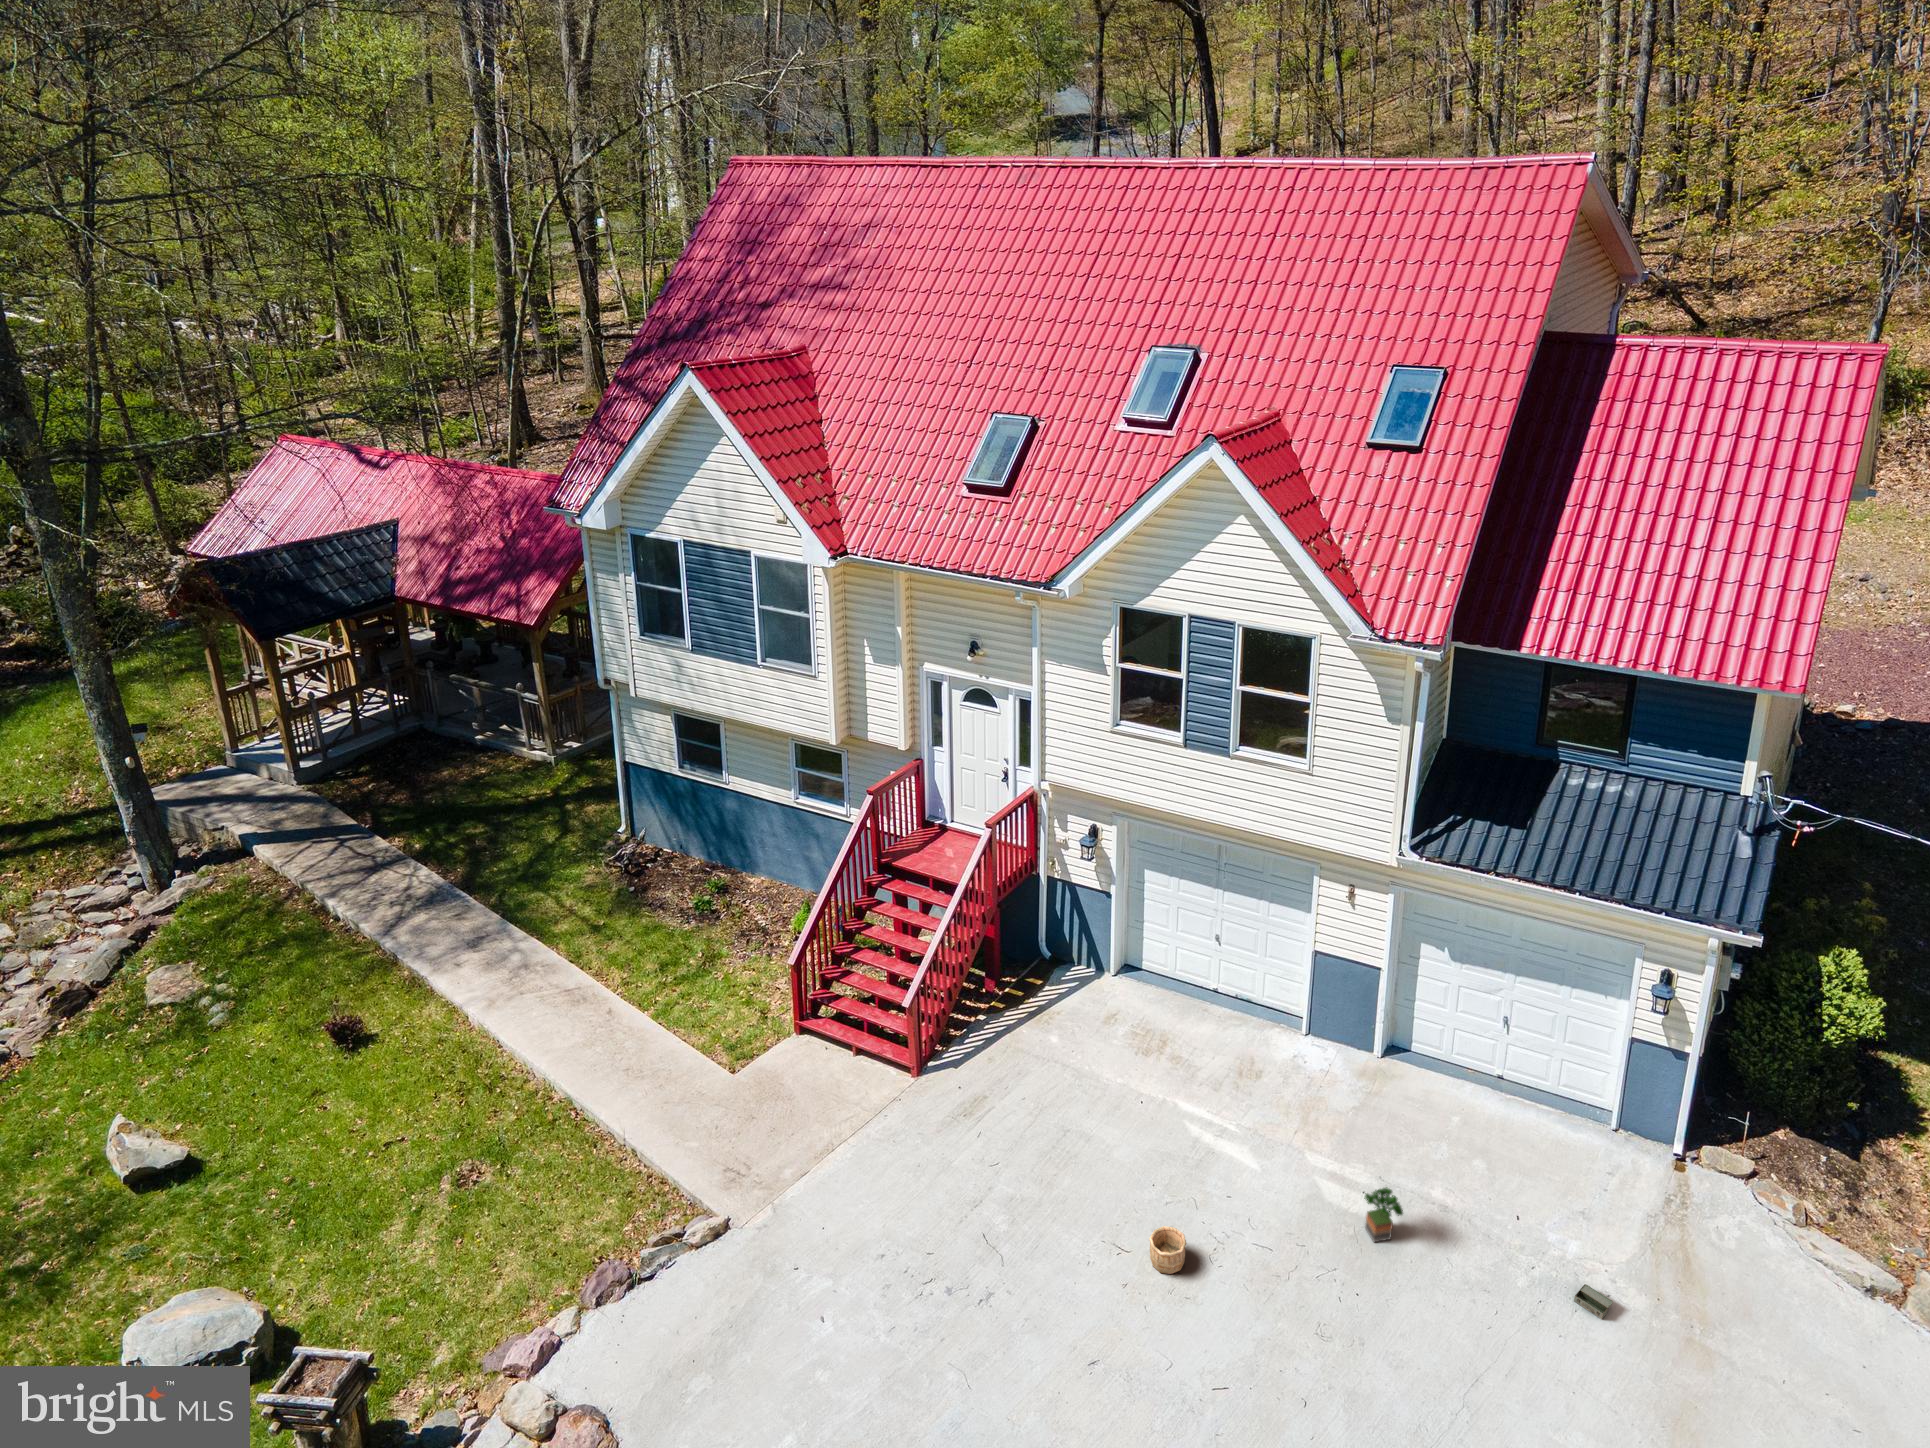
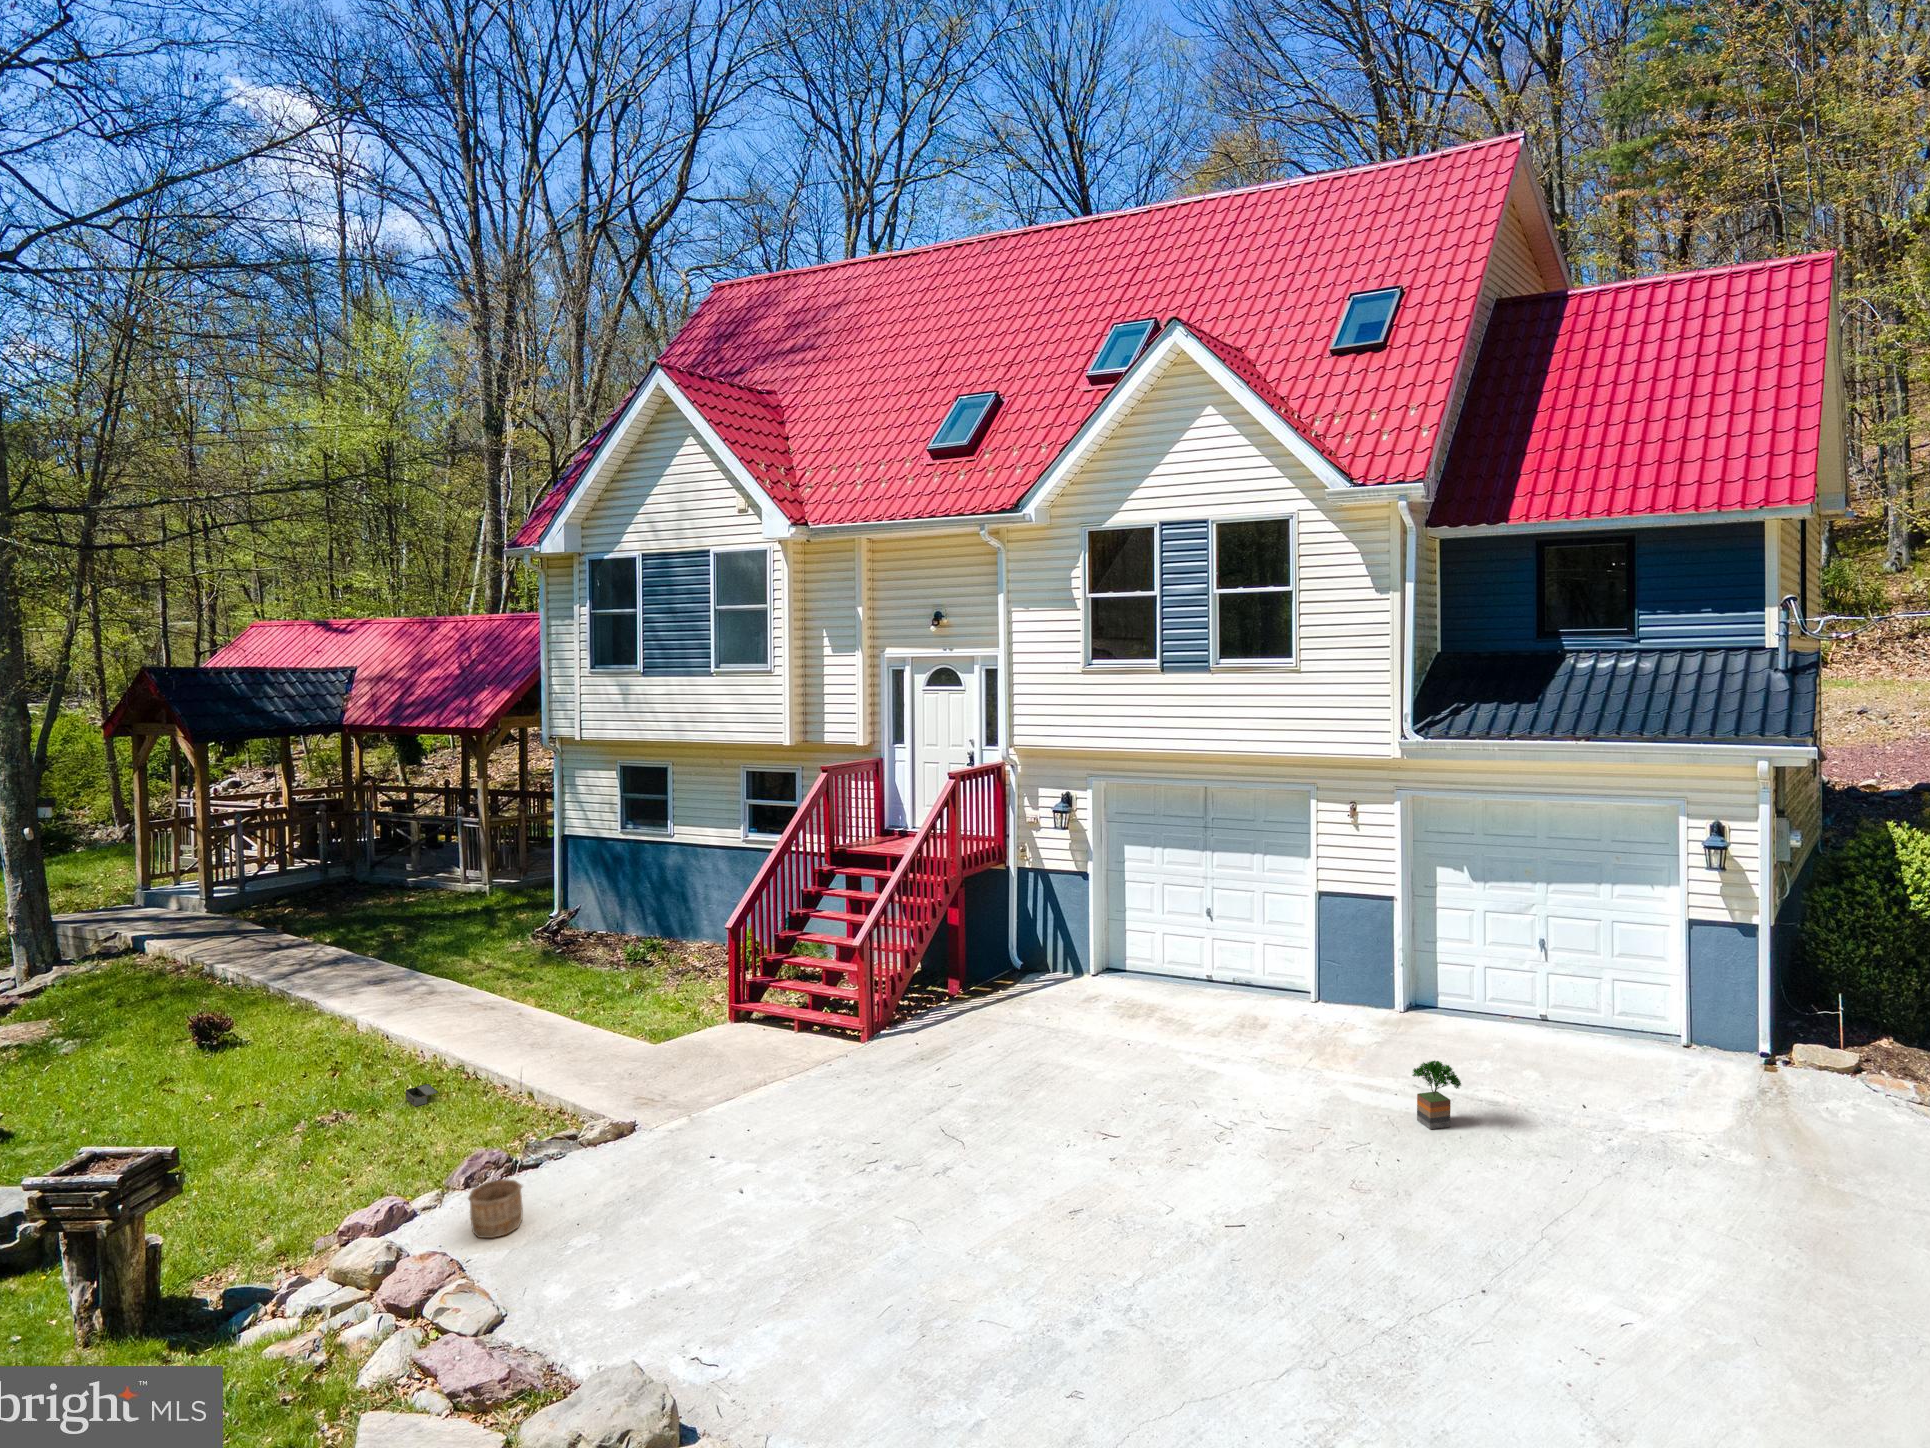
wooden bucket: present [1149,1226,1186,1274] -> present [468,1179,523,1238]
toolbox: present [1574,1284,1613,1319] -> present [405,1084,438,1106]

